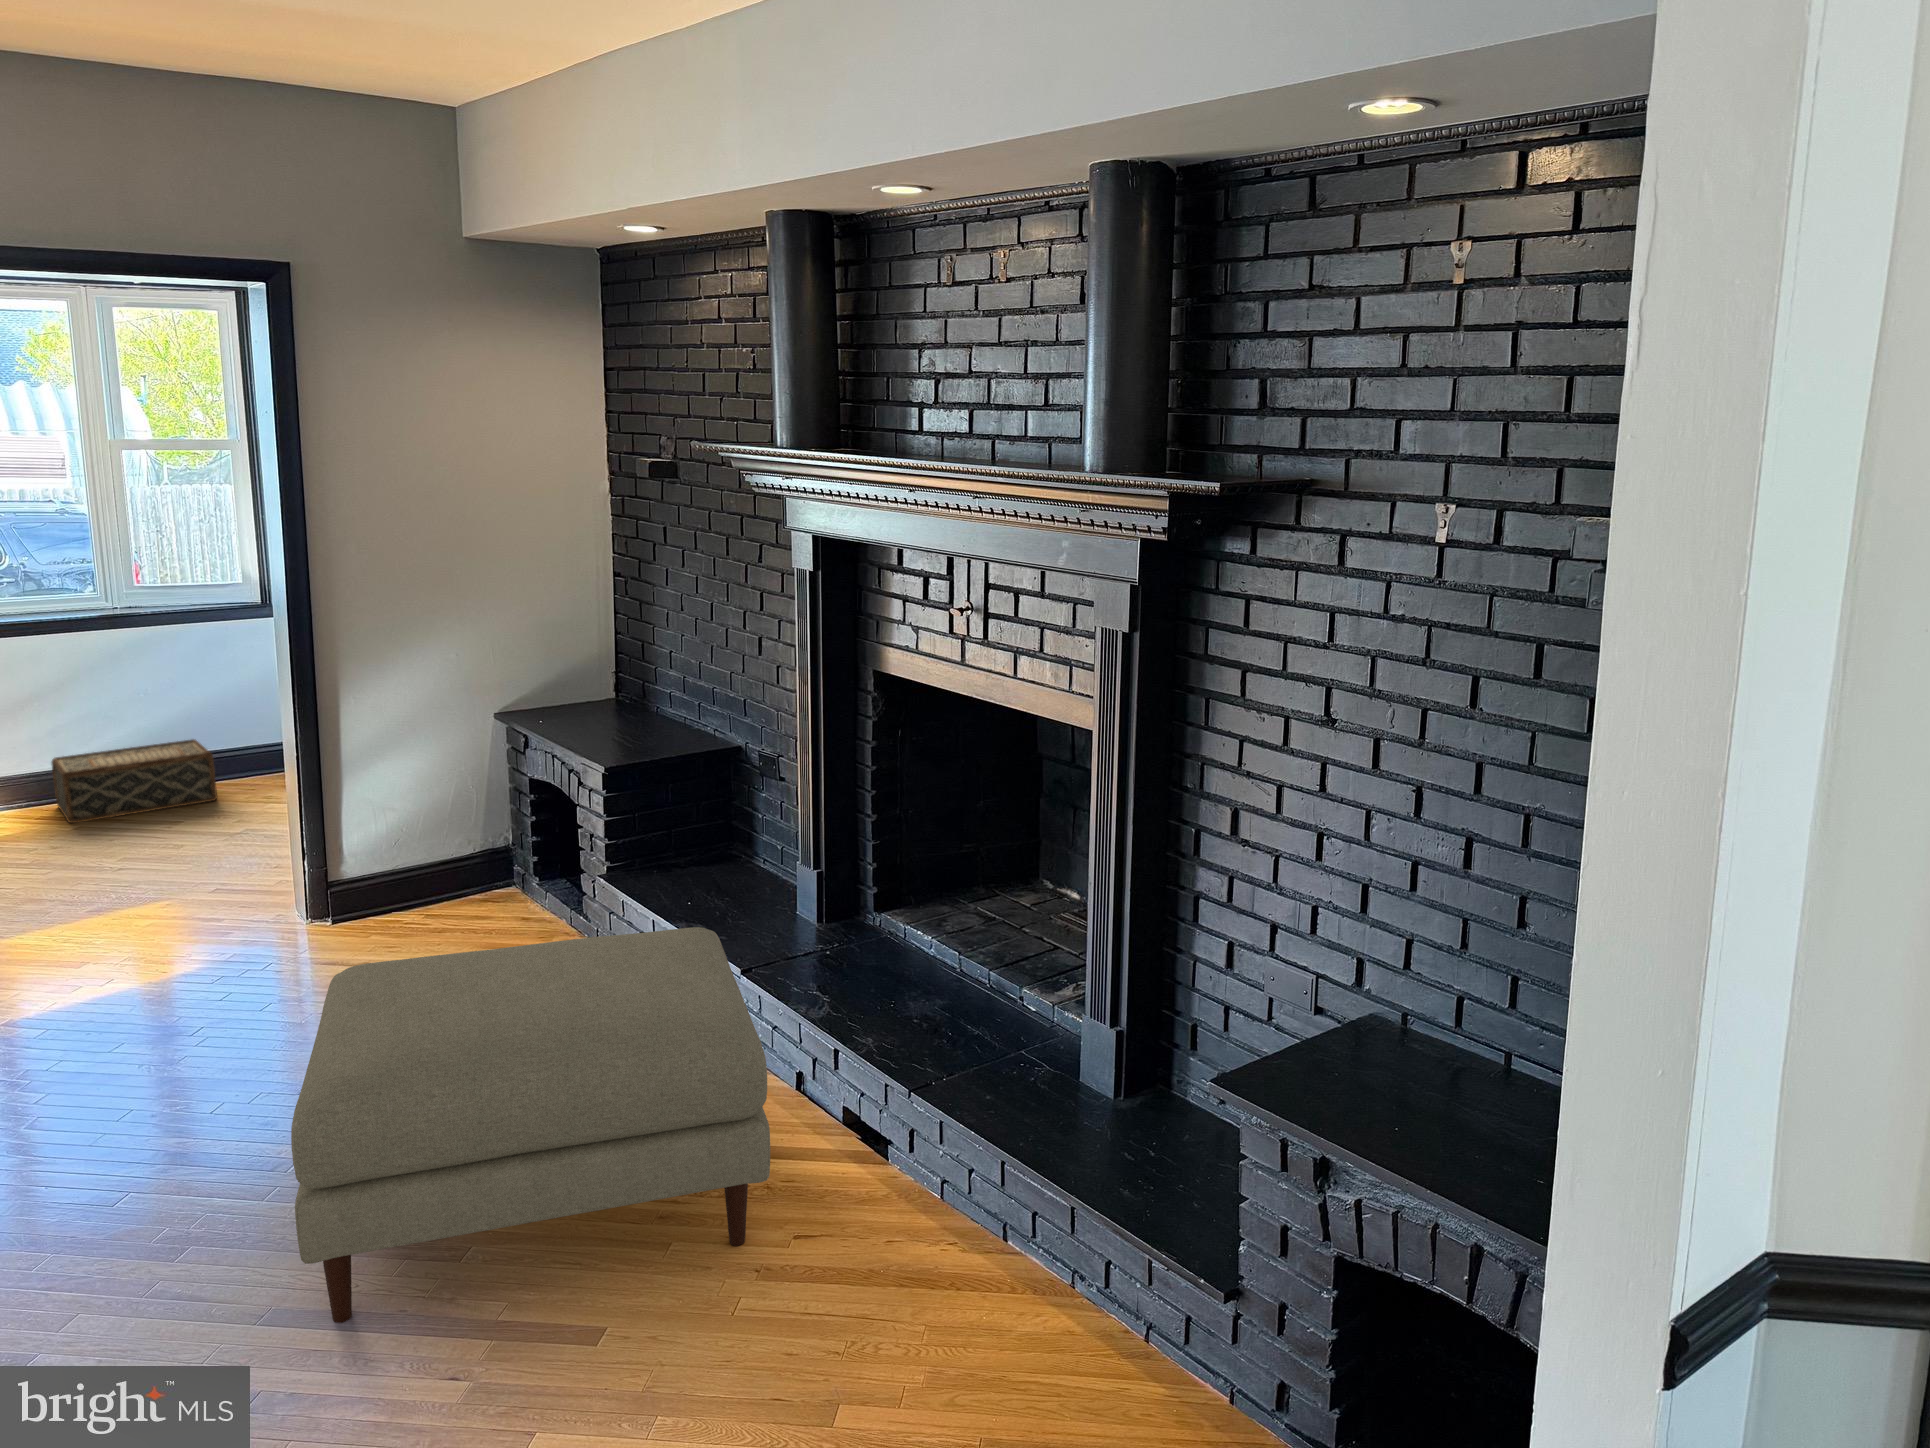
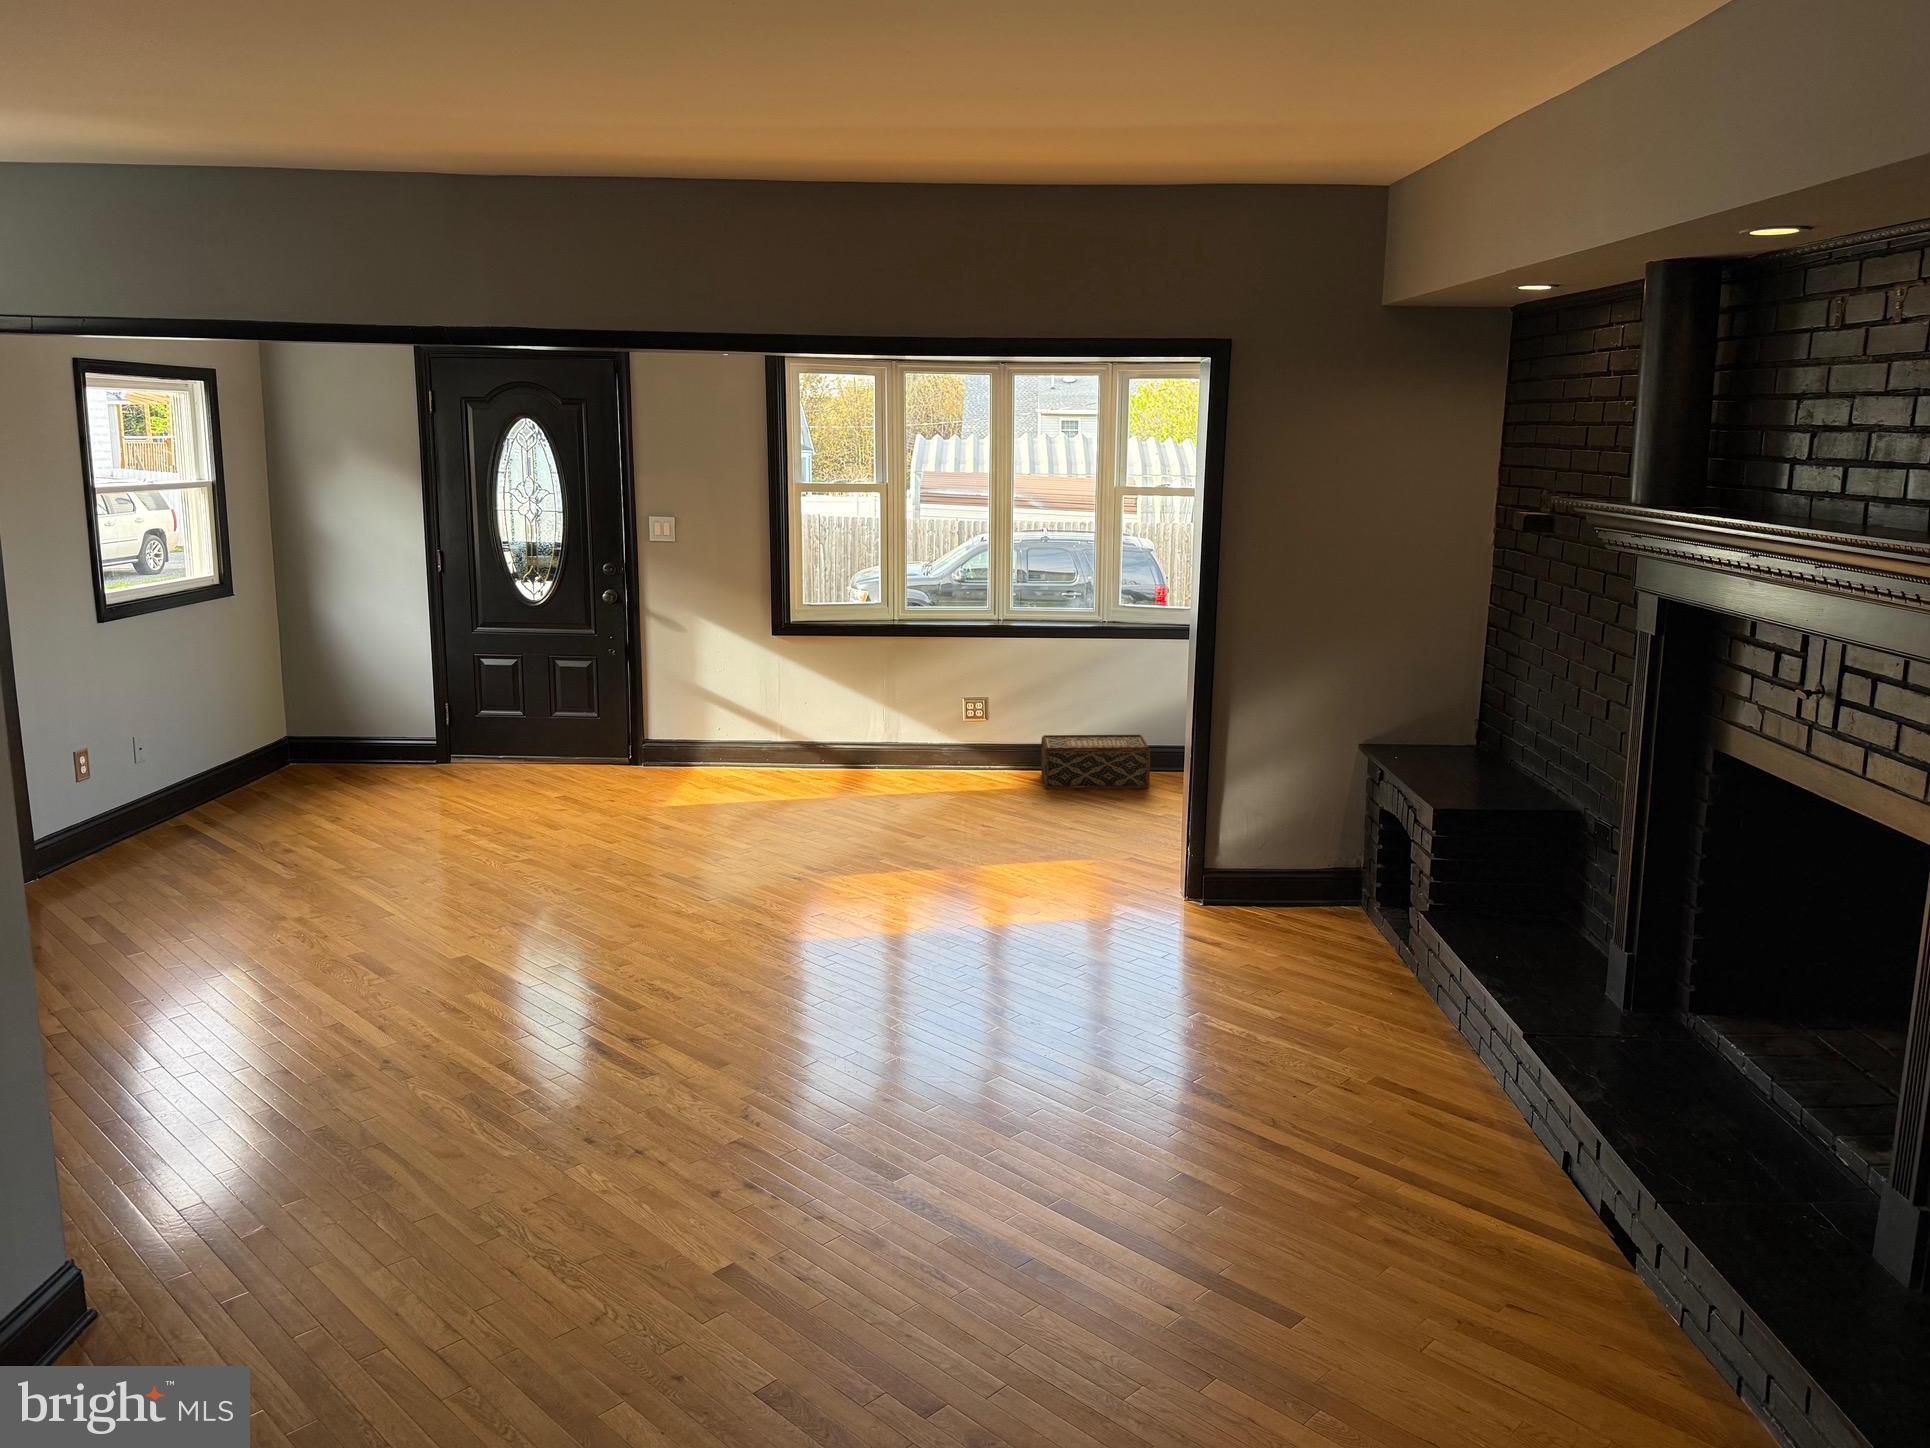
ottoman: present [291,927,770,1323] -> none [1085,940,1498,1294]

